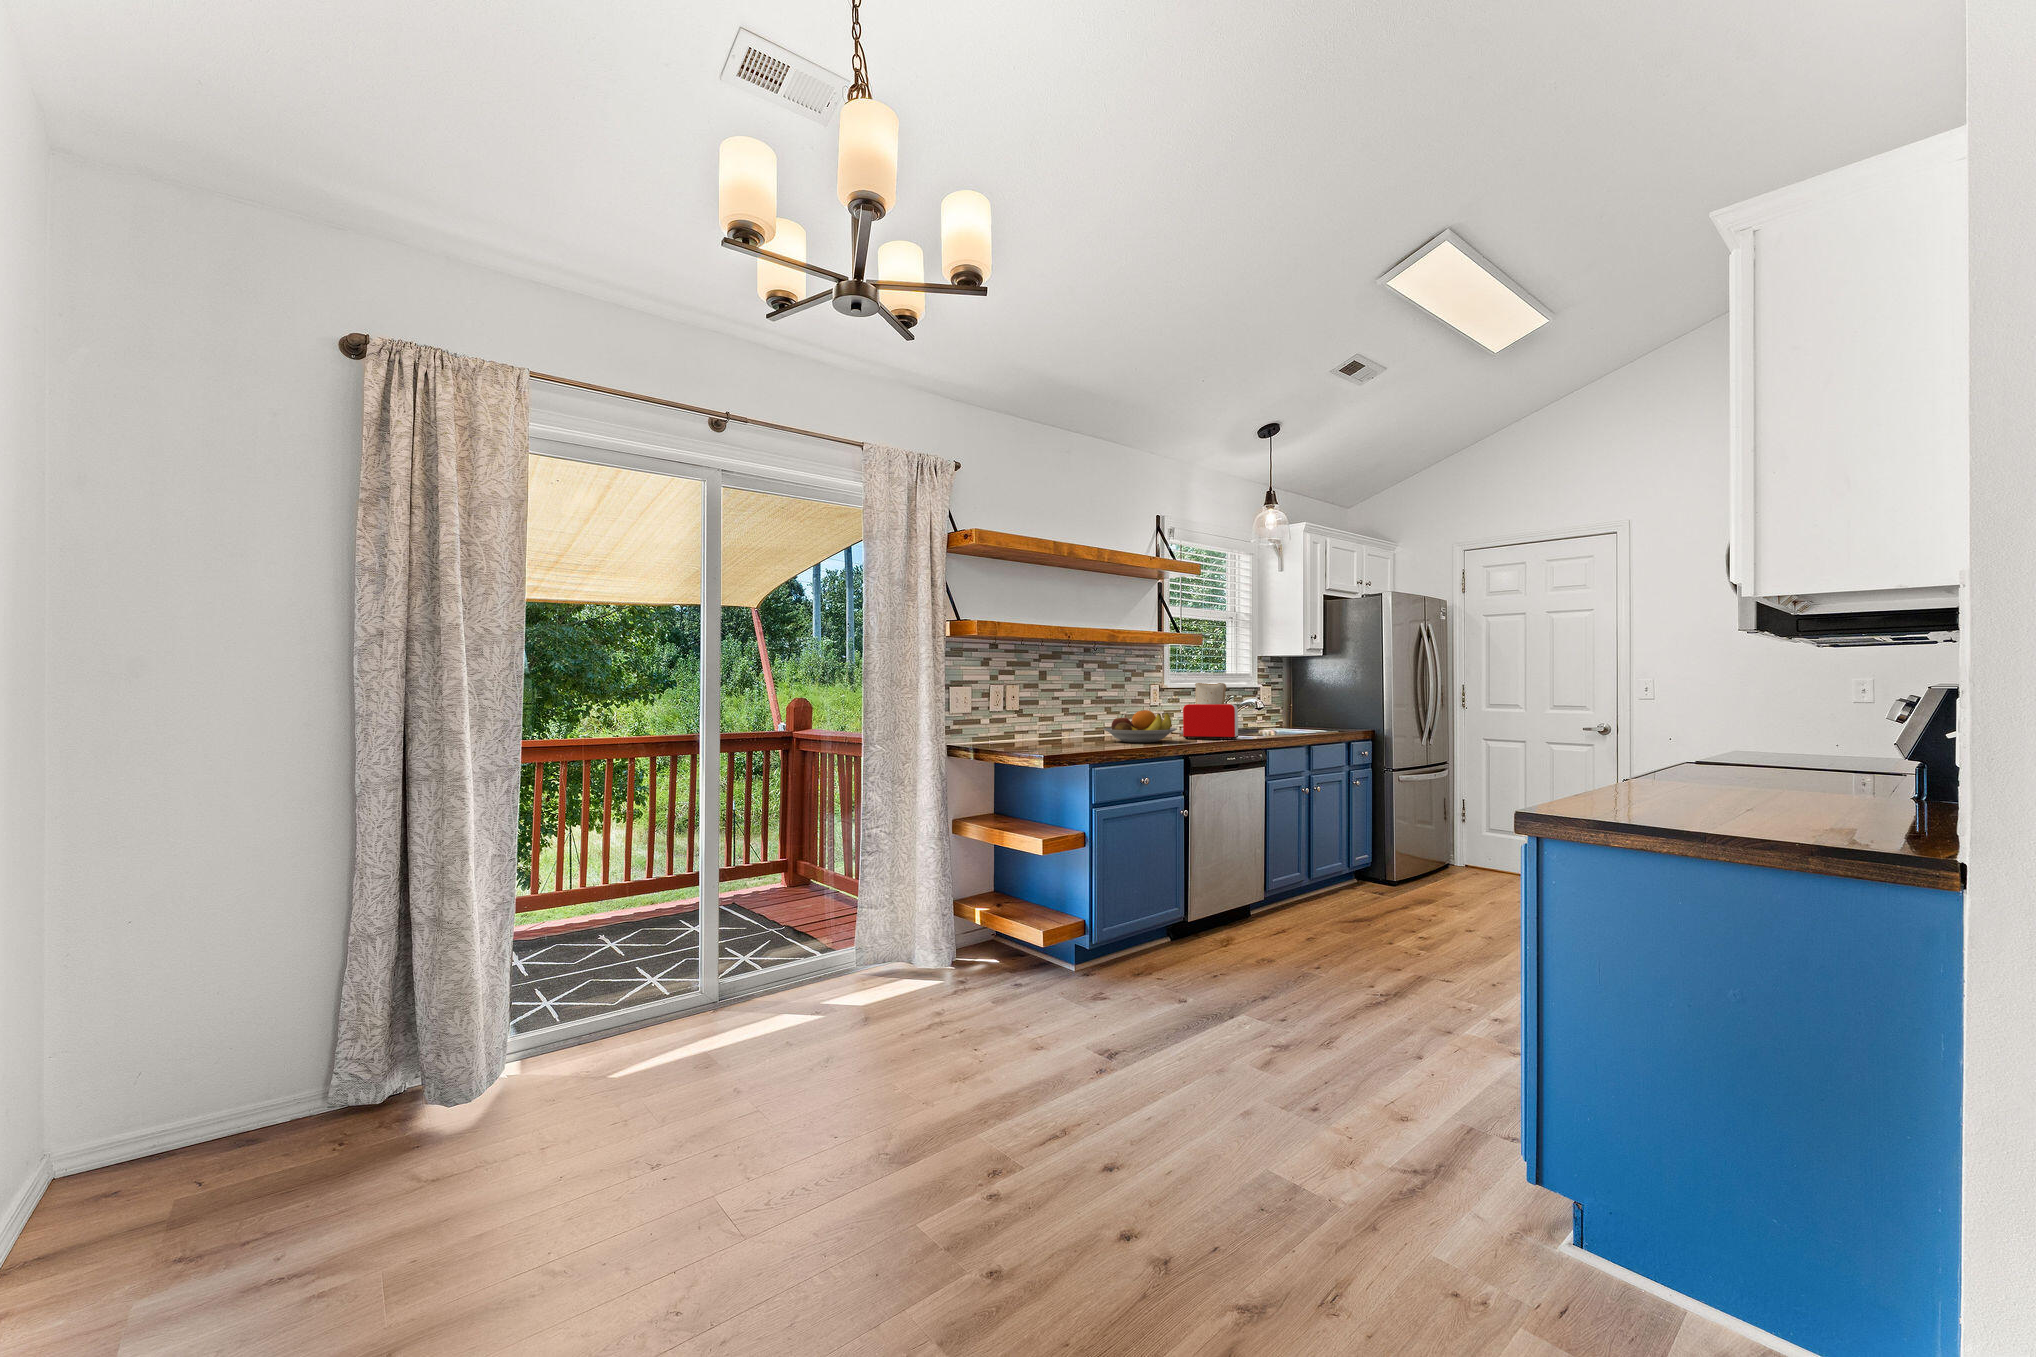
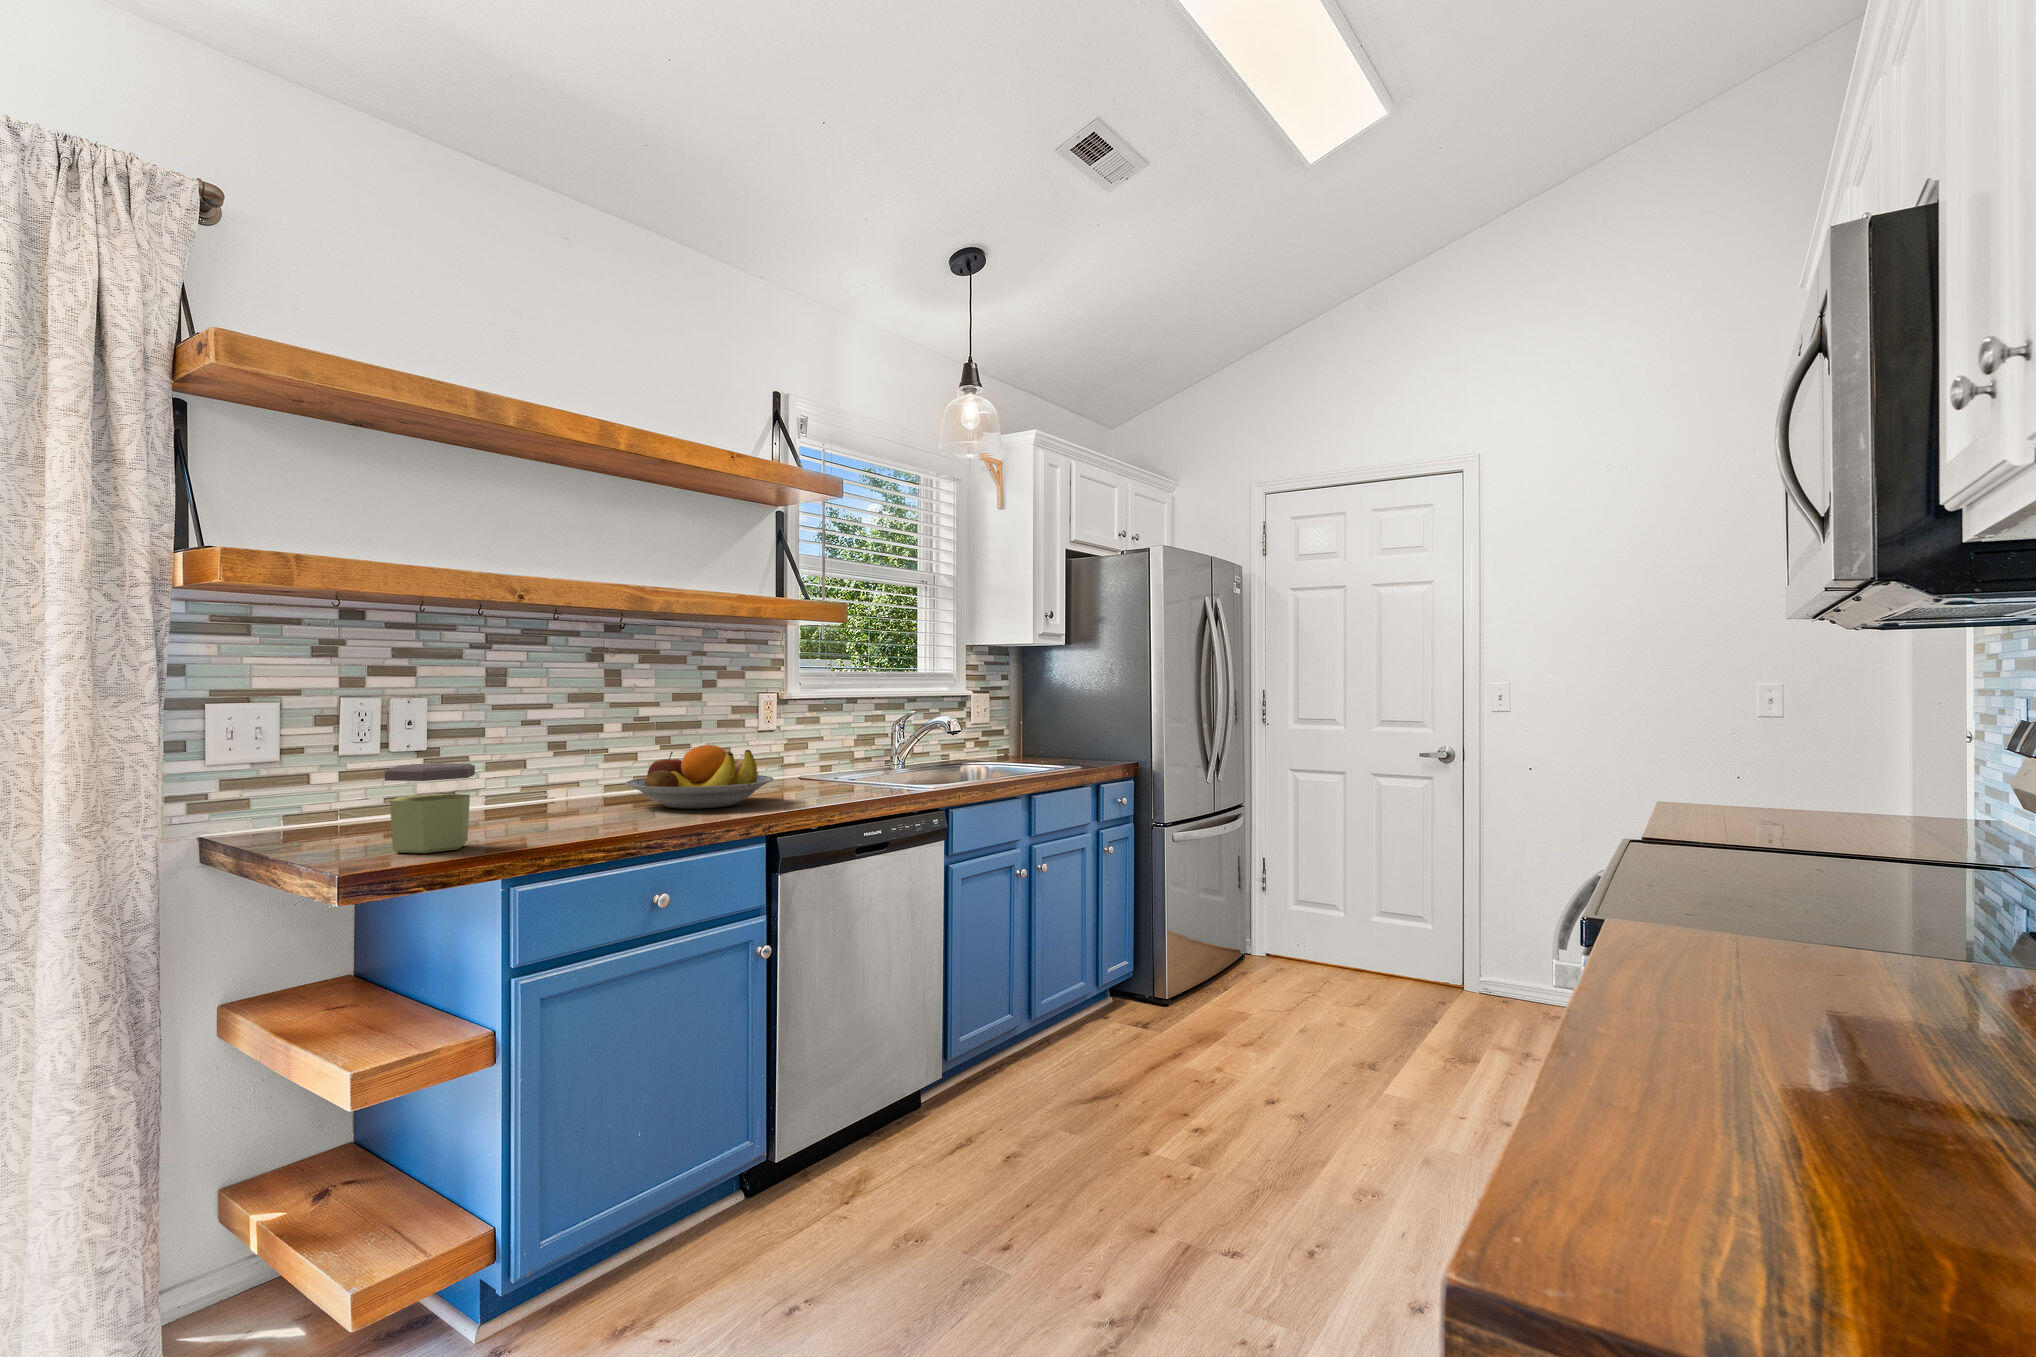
toaster: present [1181,683,1238,740] -> none [797,691,900,795]
jar: none [1036,713,1070,751] -> present [385,763,475,853]

